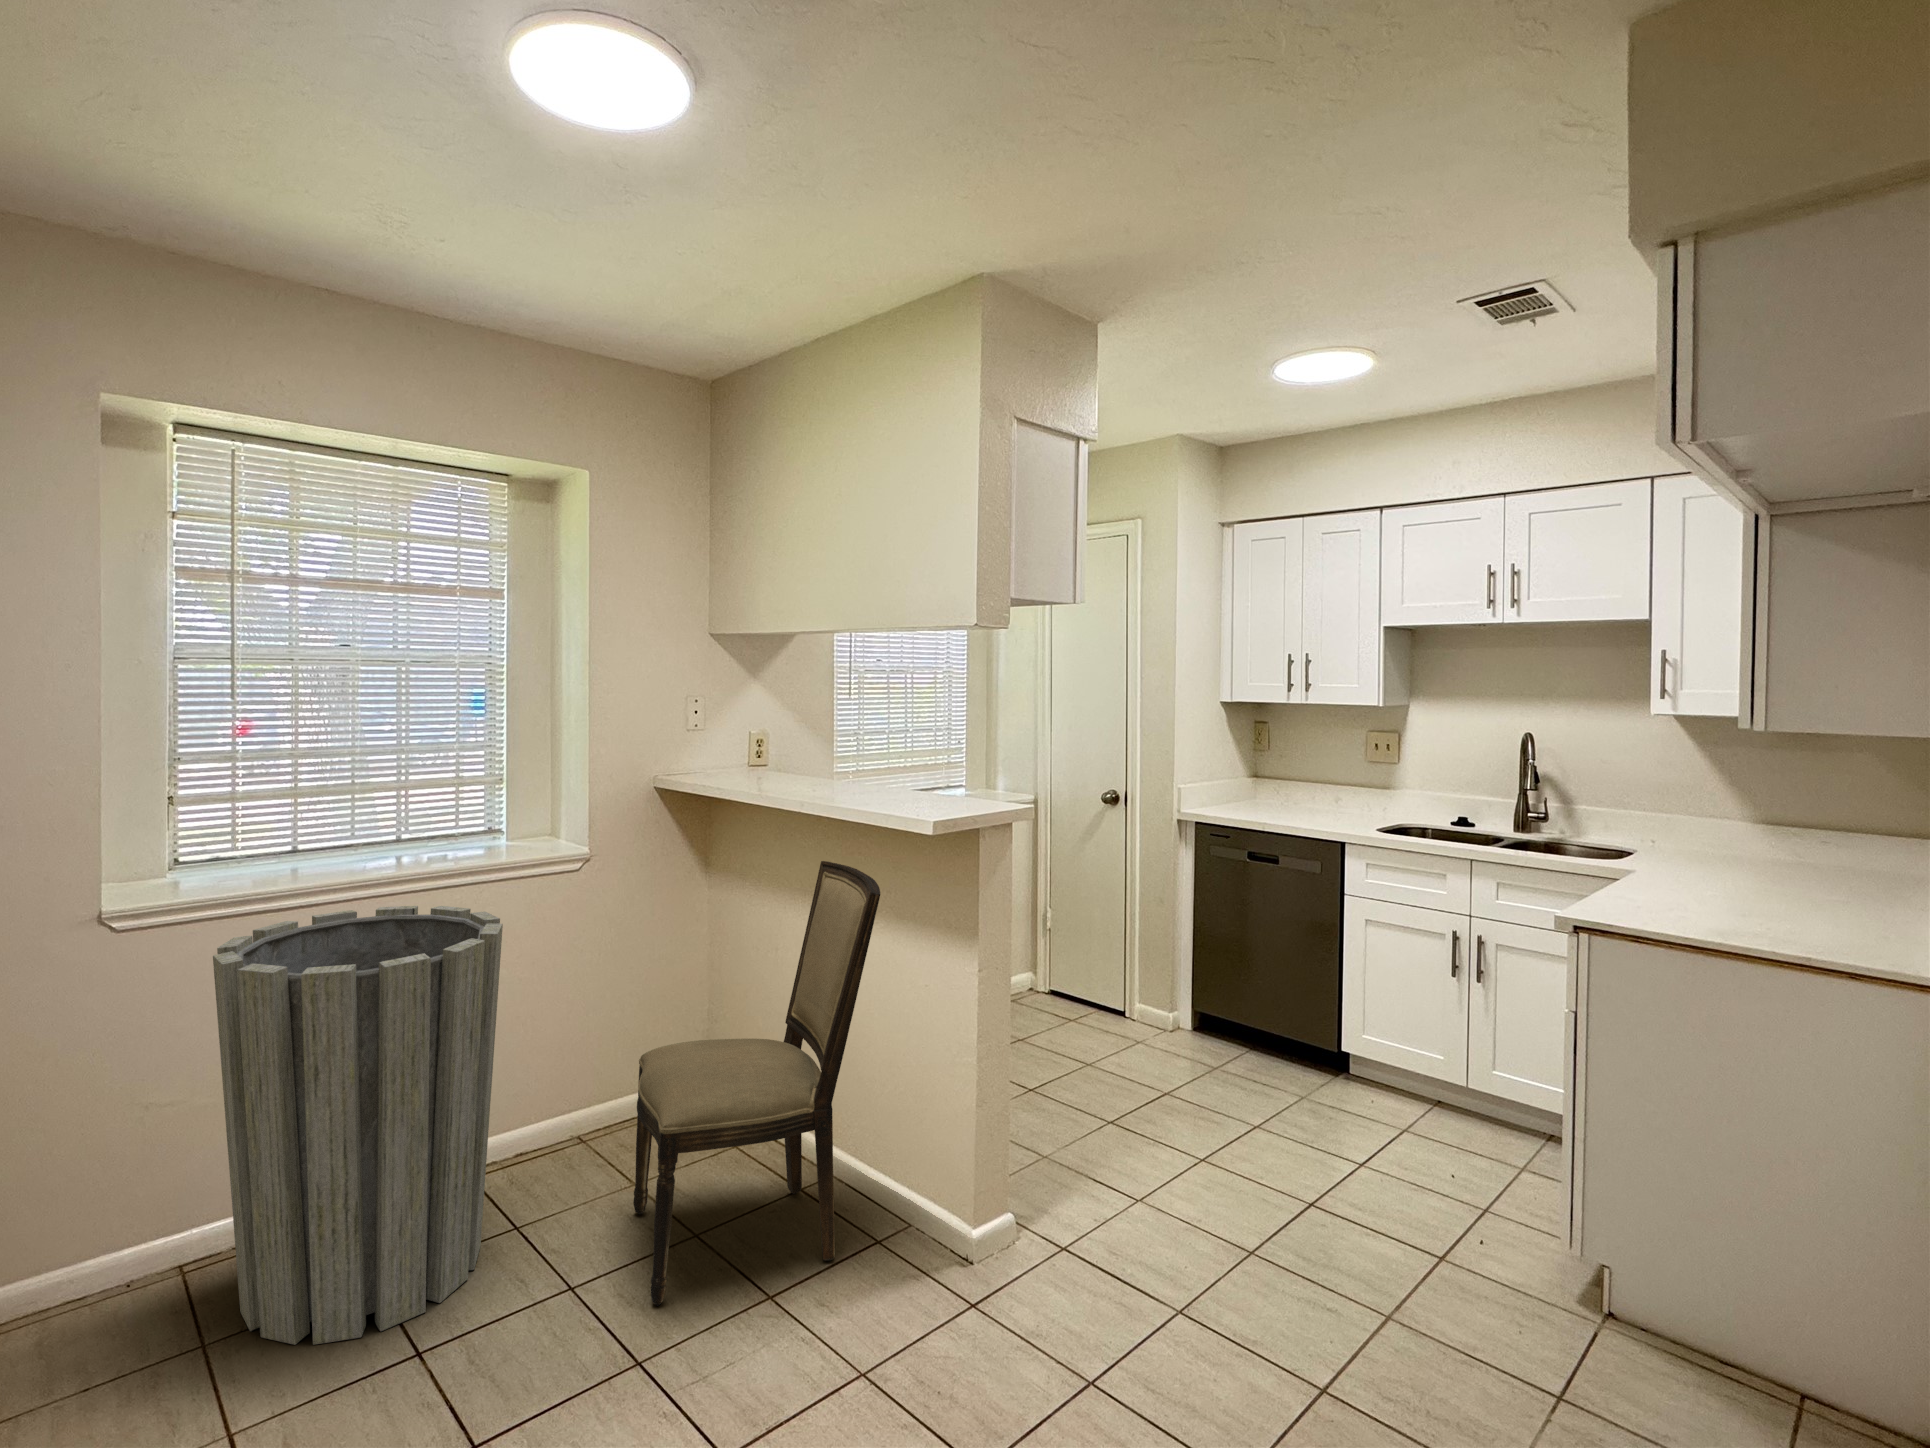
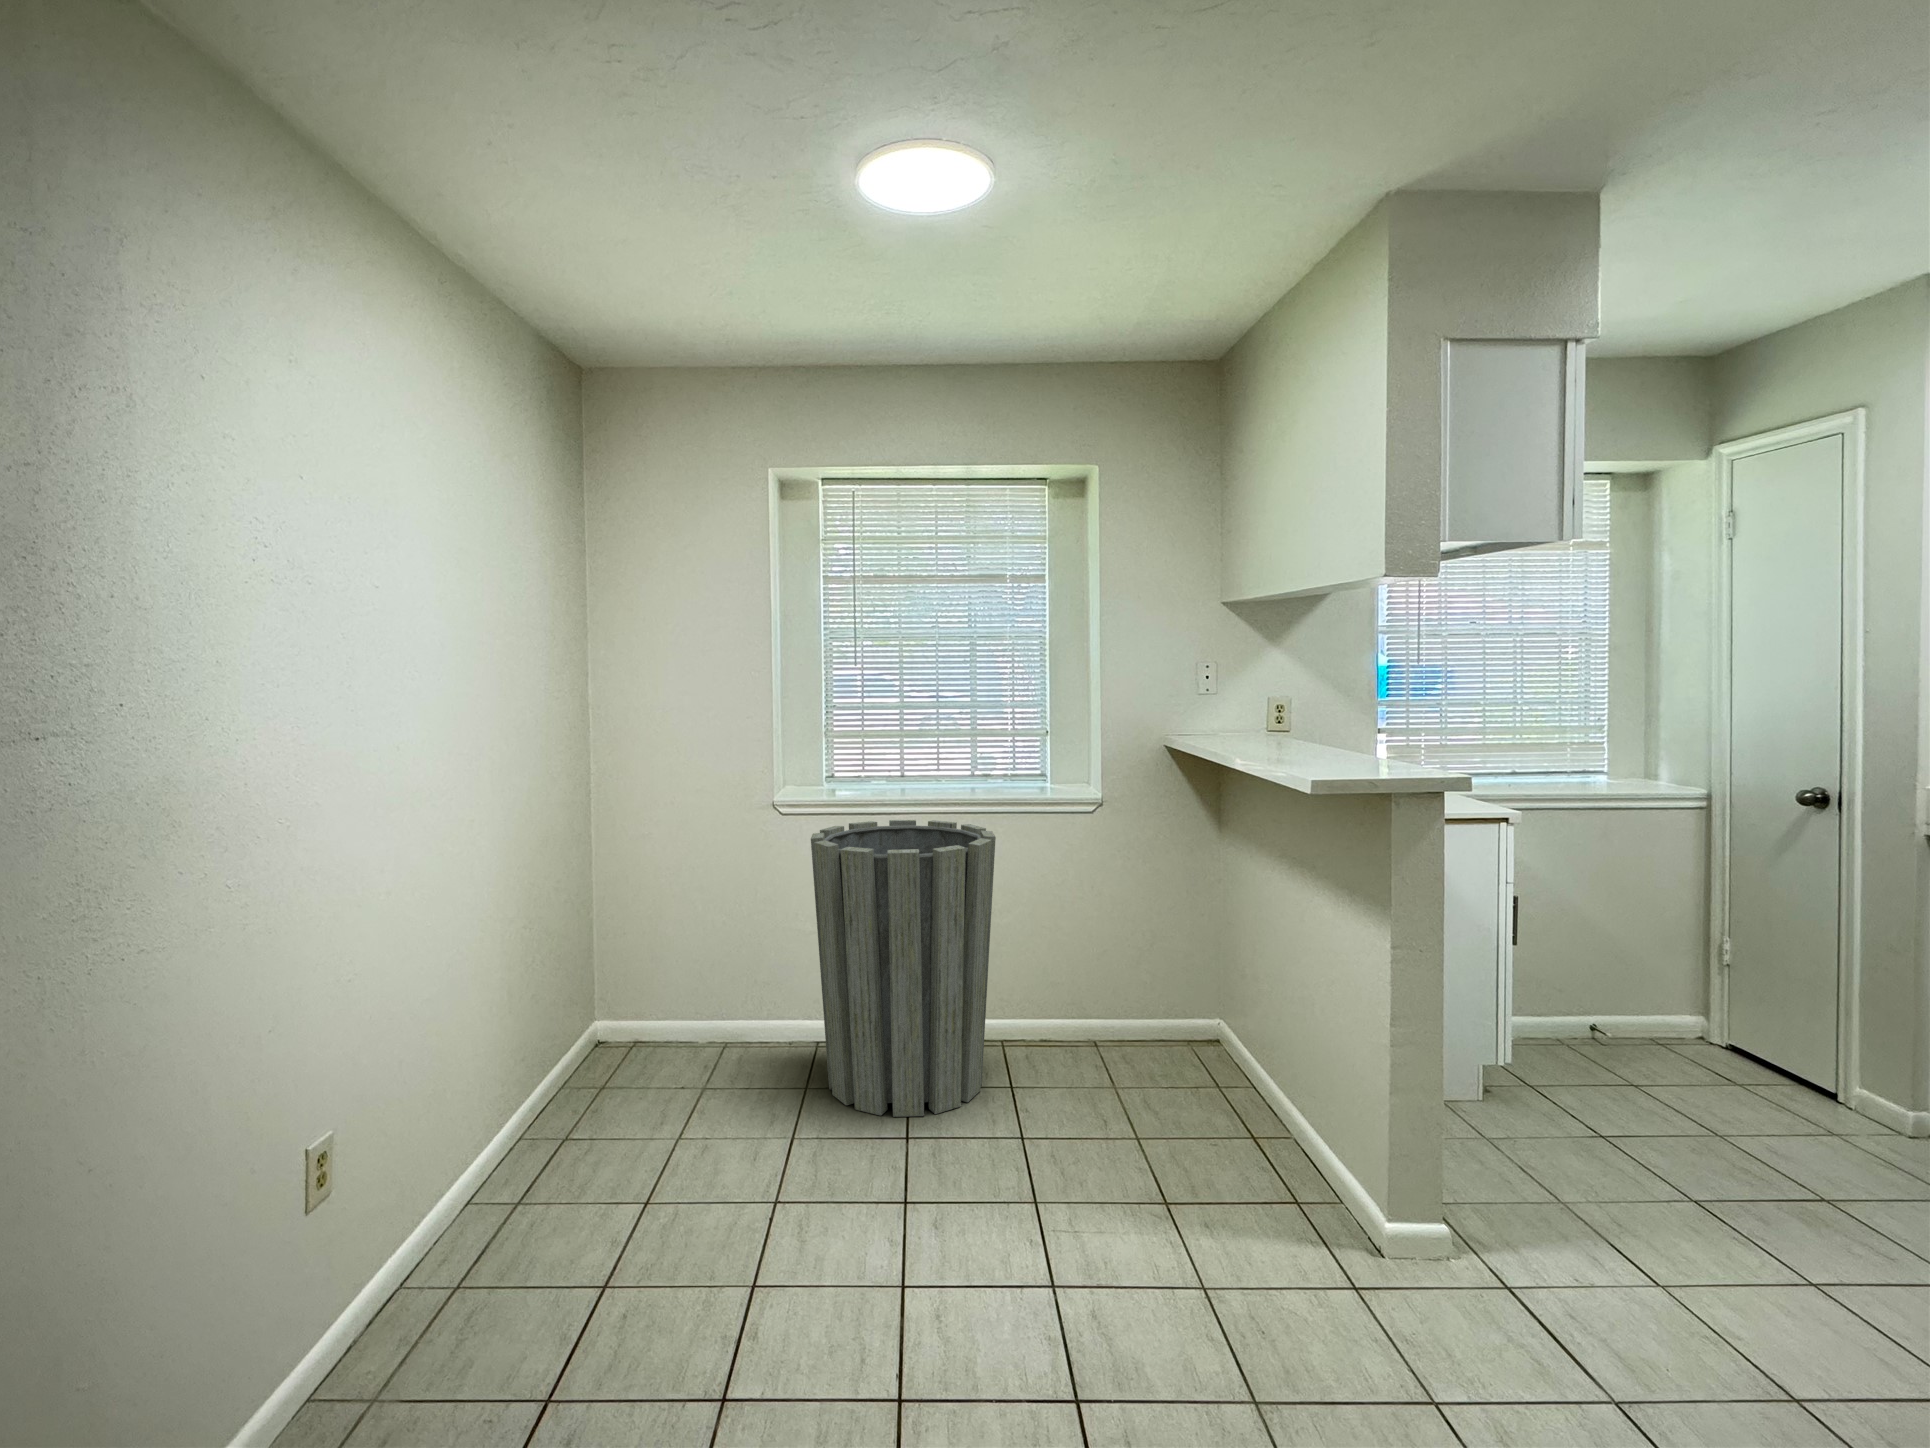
dining chair: present [633,861,880,1306] -> none [1068,821,1299,1197]

